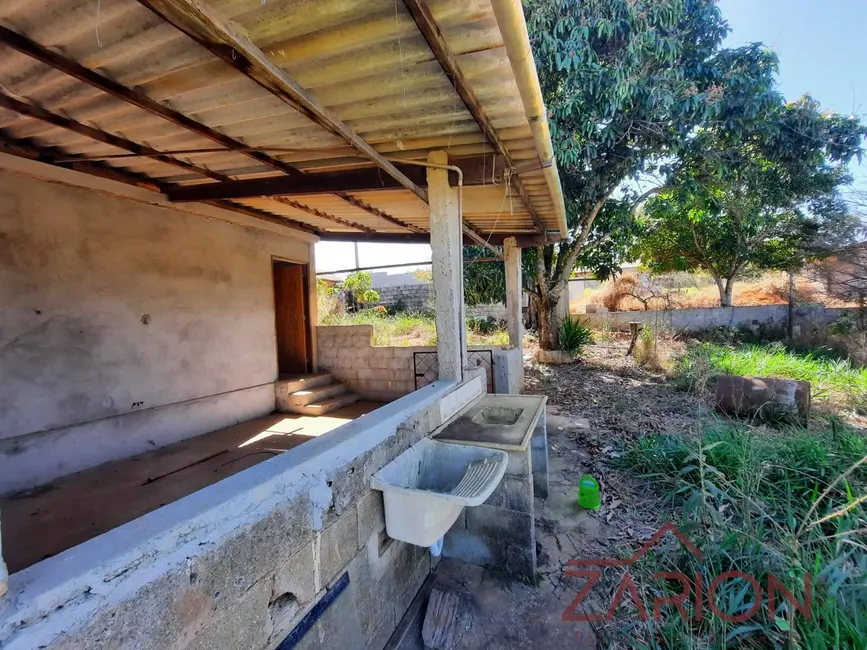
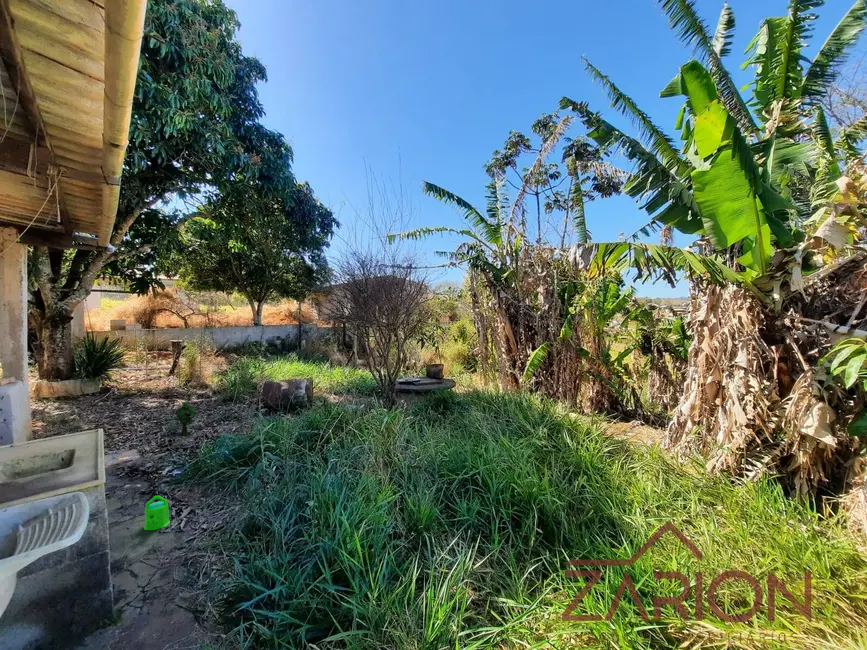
decorative plant: none [618,381,643,418] -> present [174,398,197,436]

